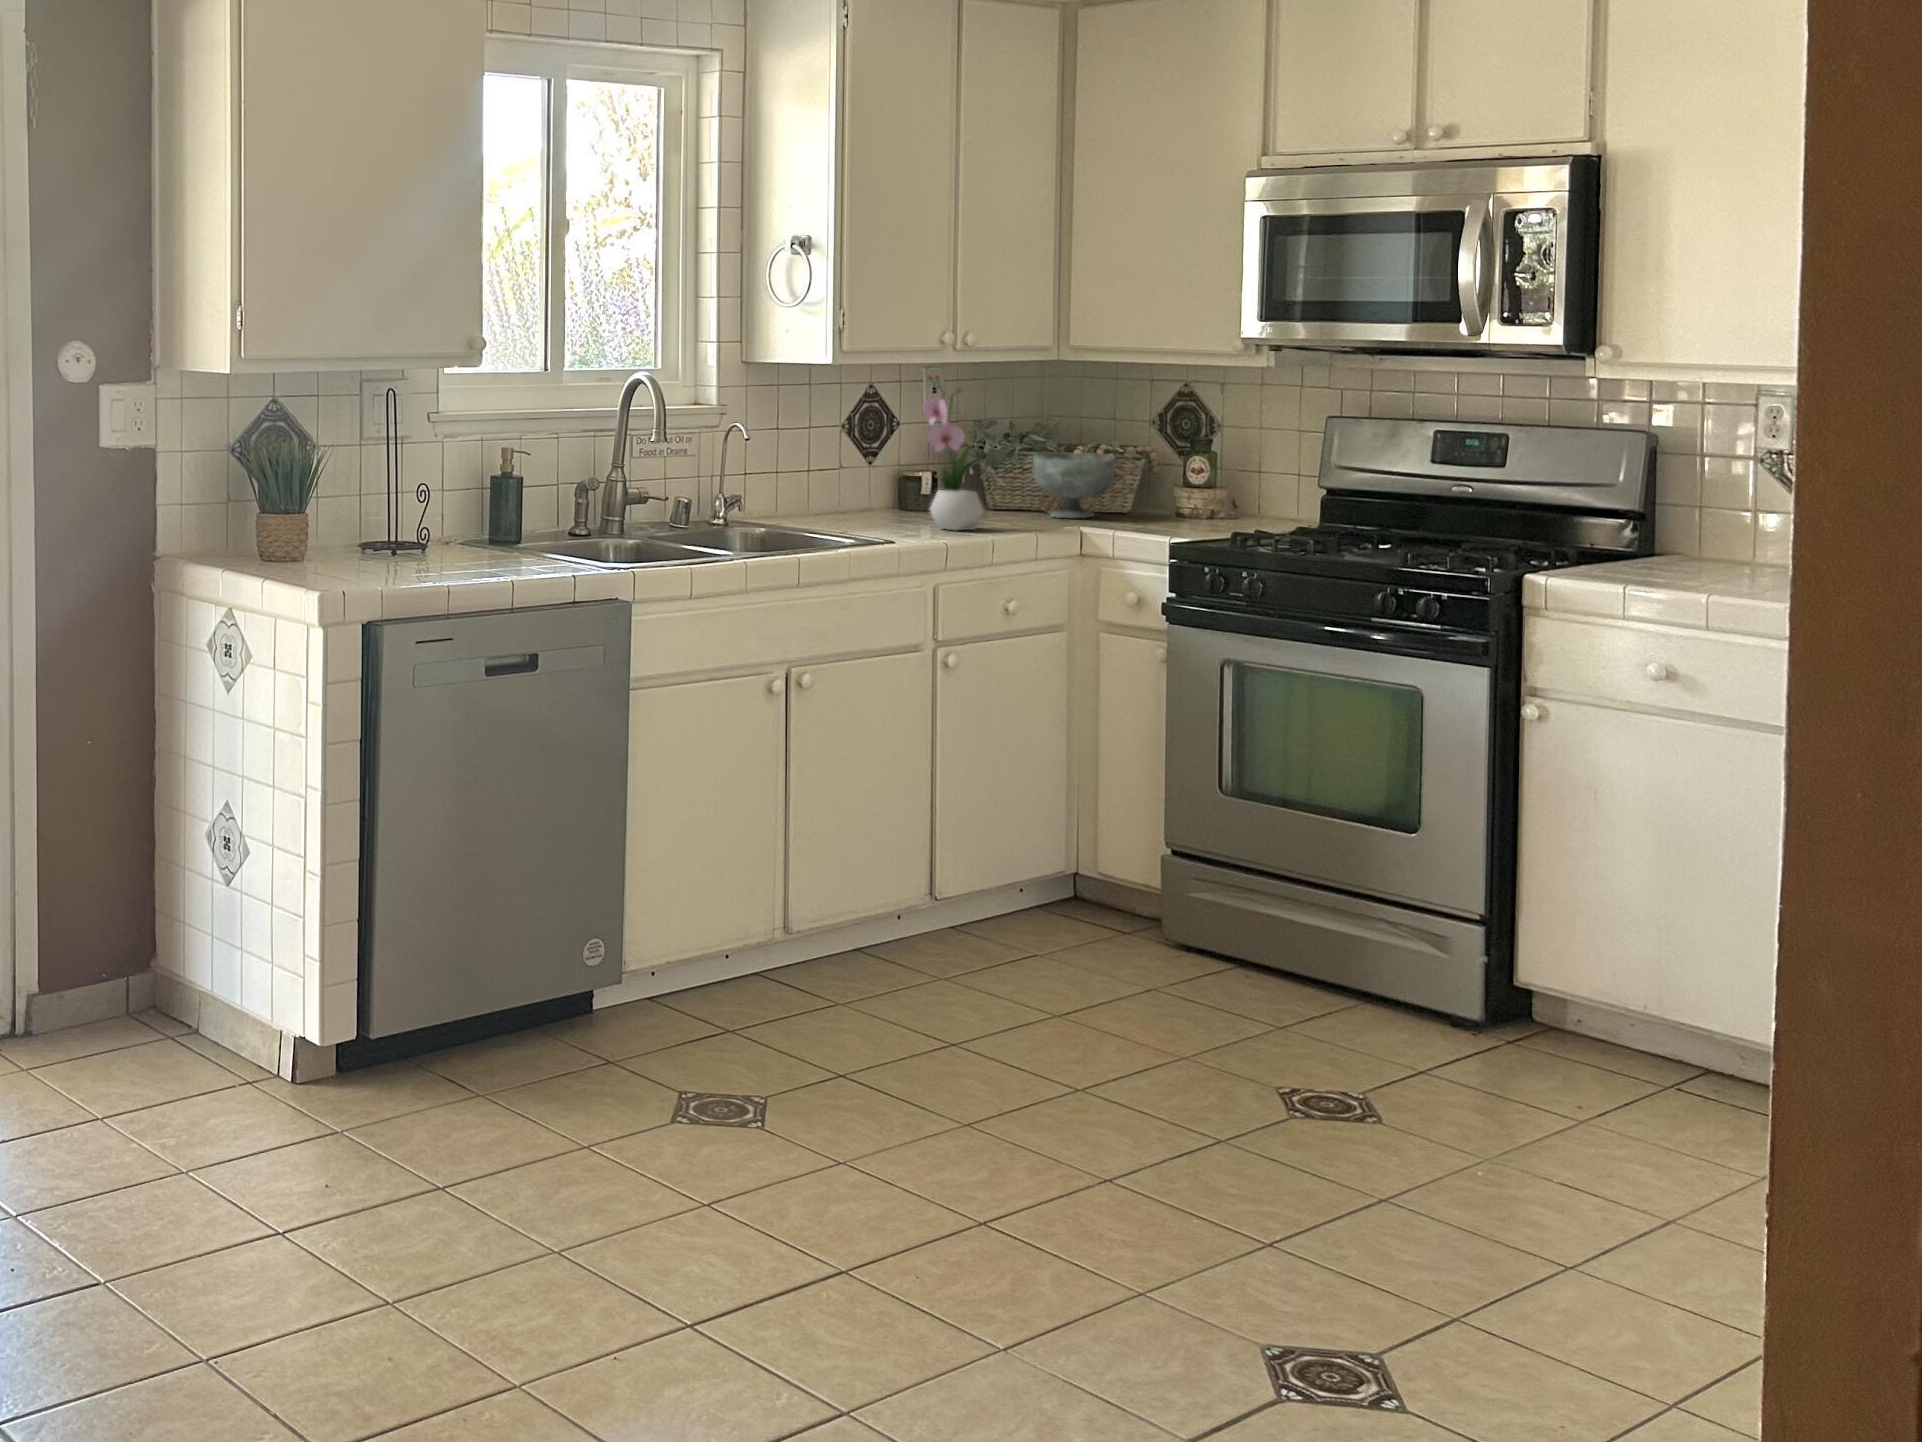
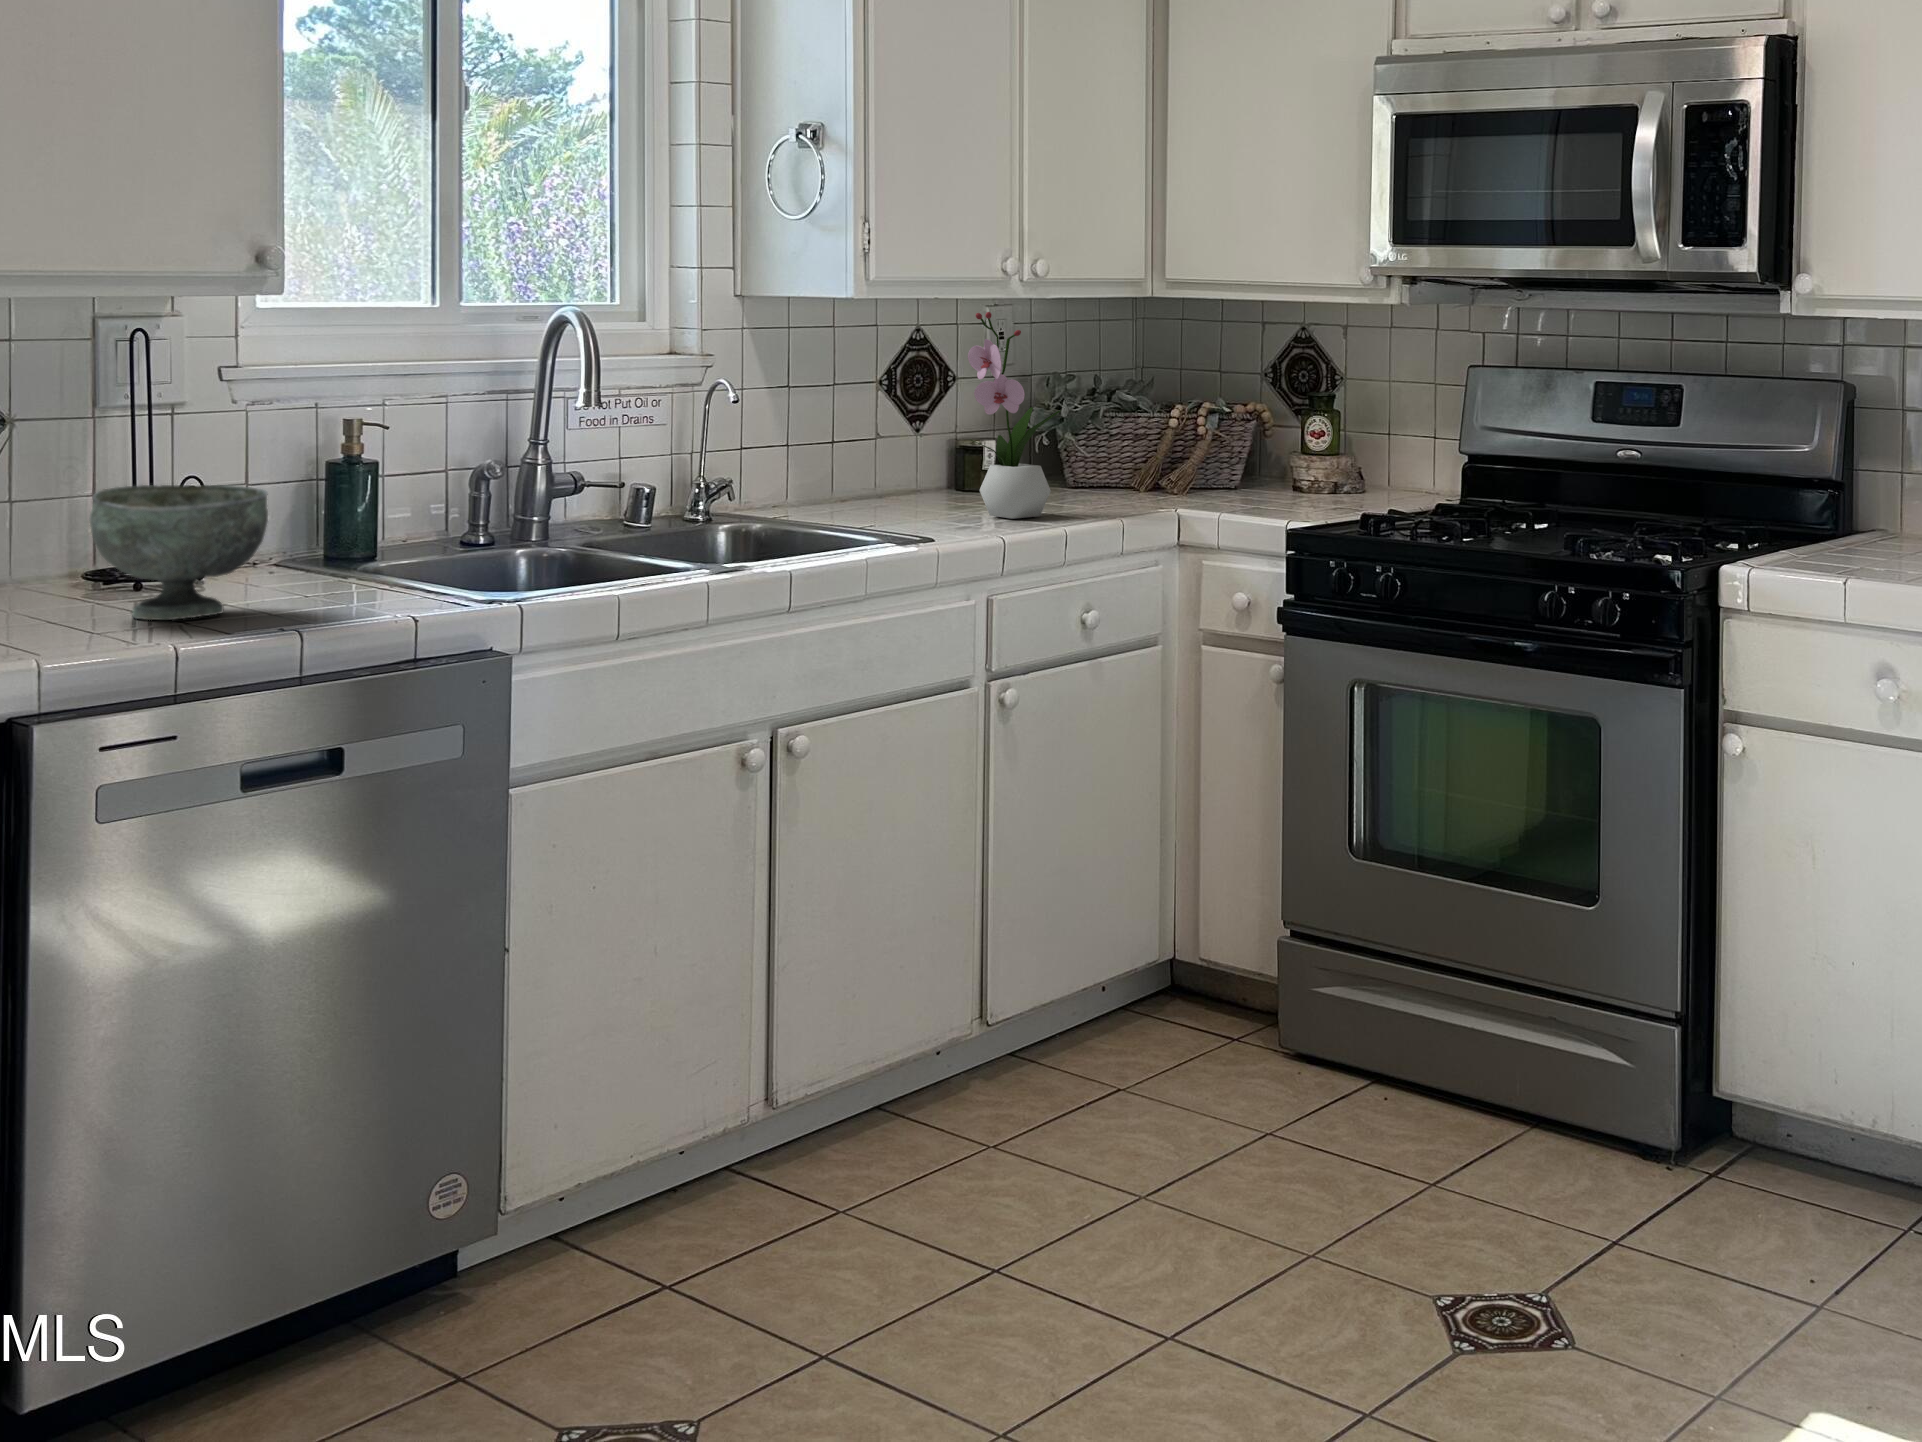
bowl: present [1032,452,1115,518] -> present [89,485,268,620]

